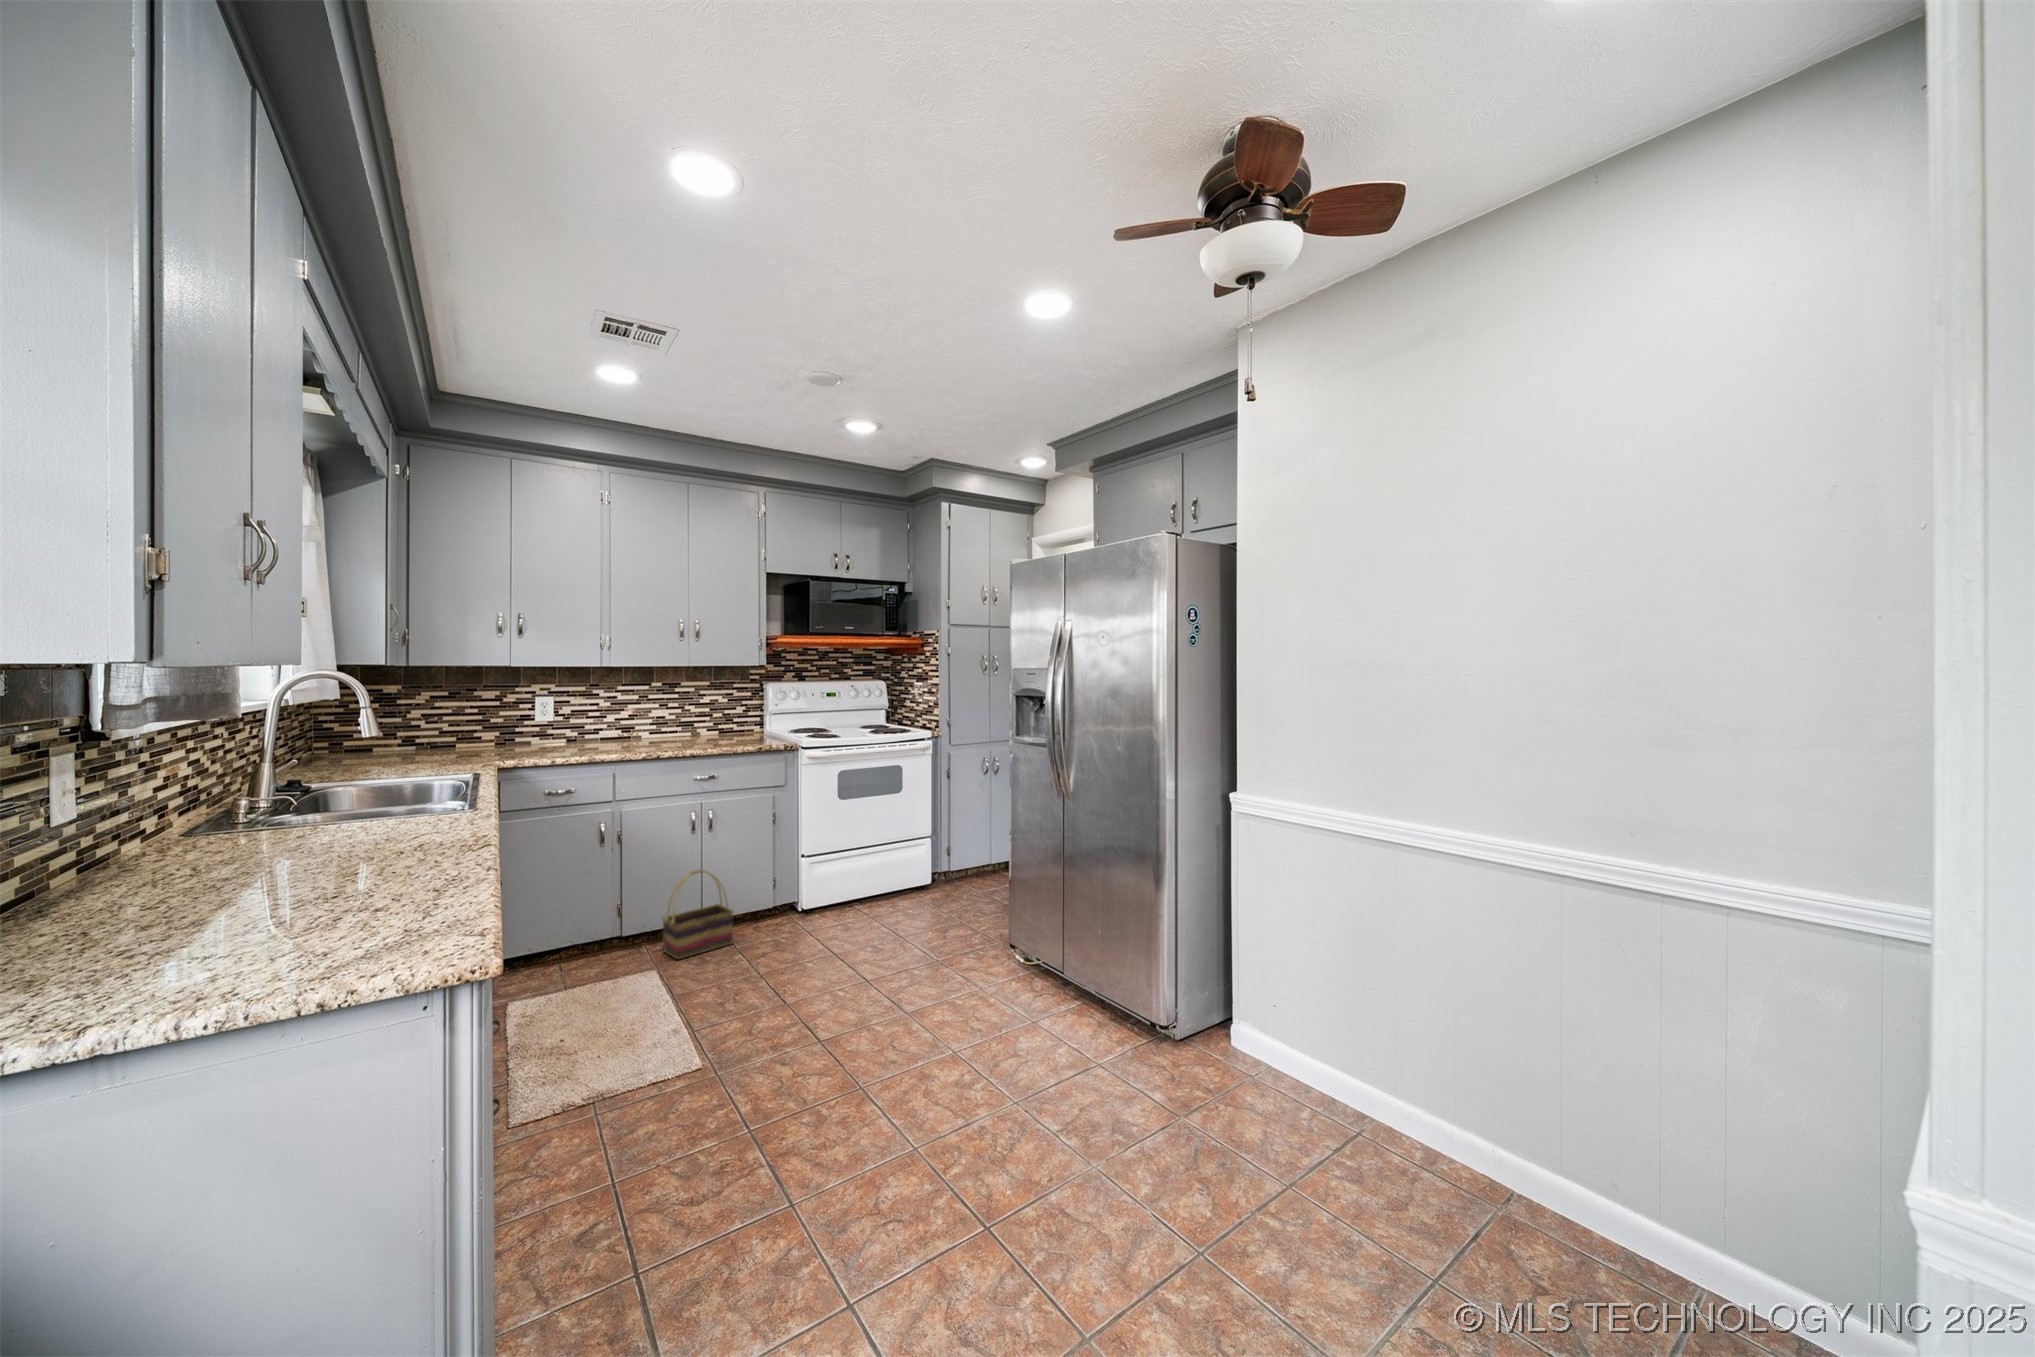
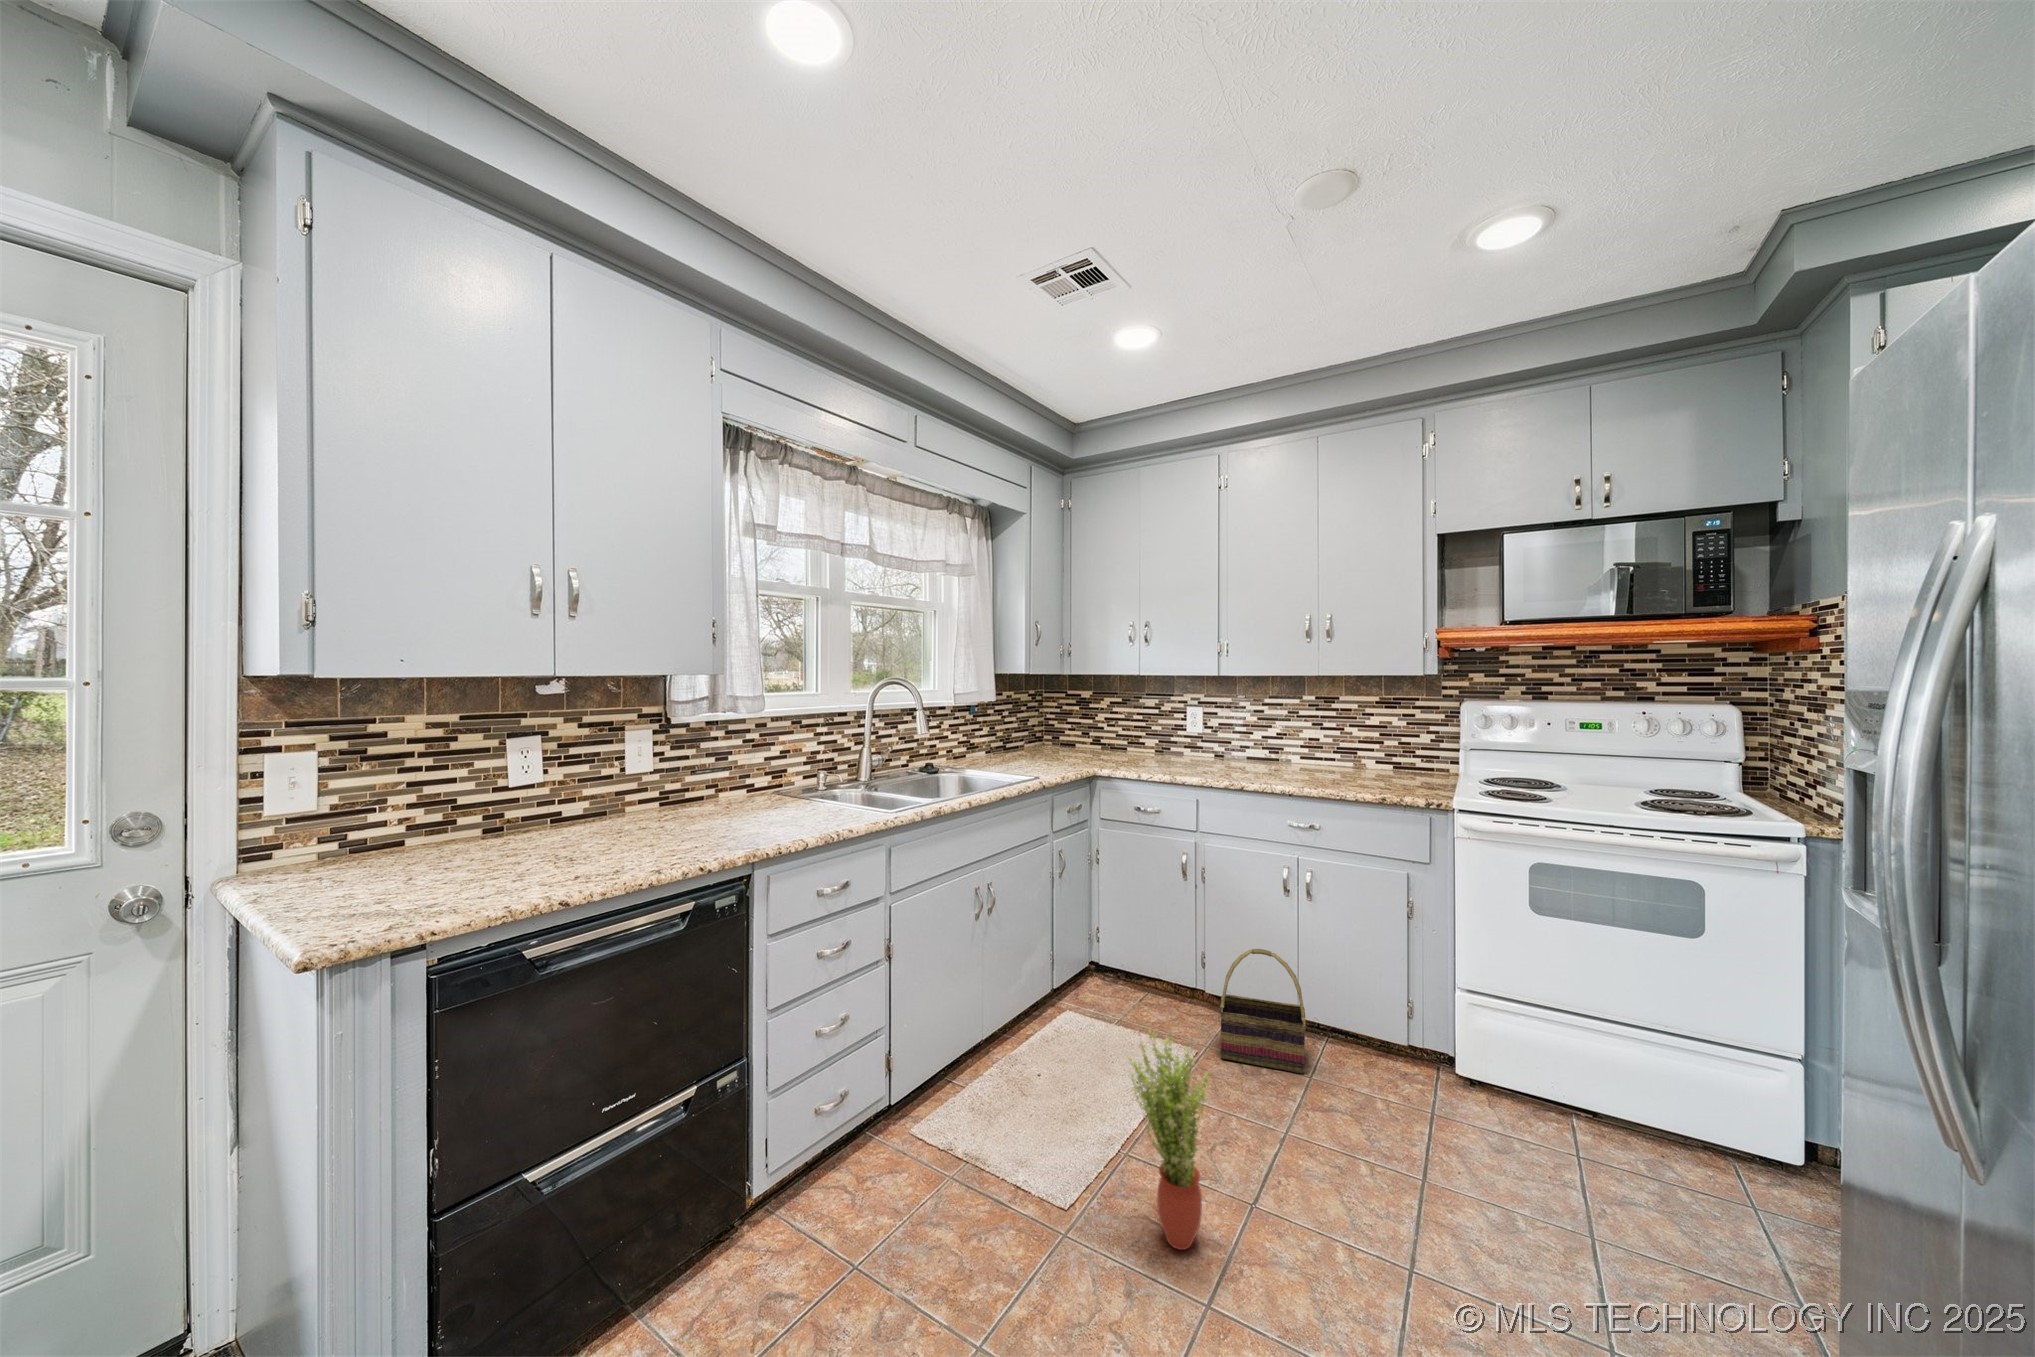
potted plant: none [727,897,786,1025] -> present [1130,1030,1210,1250]

